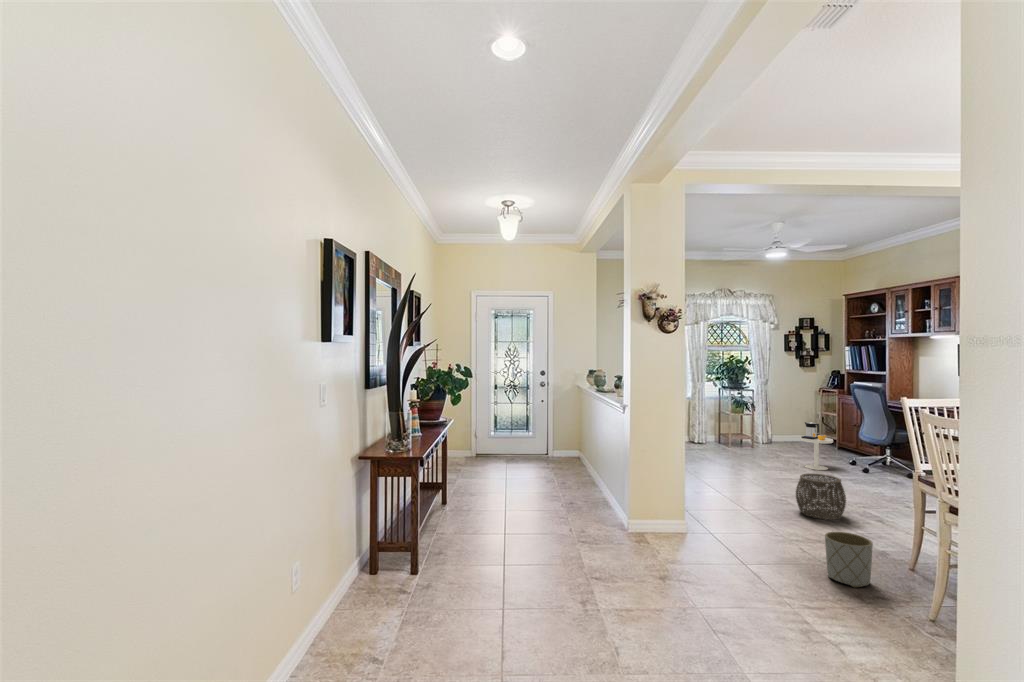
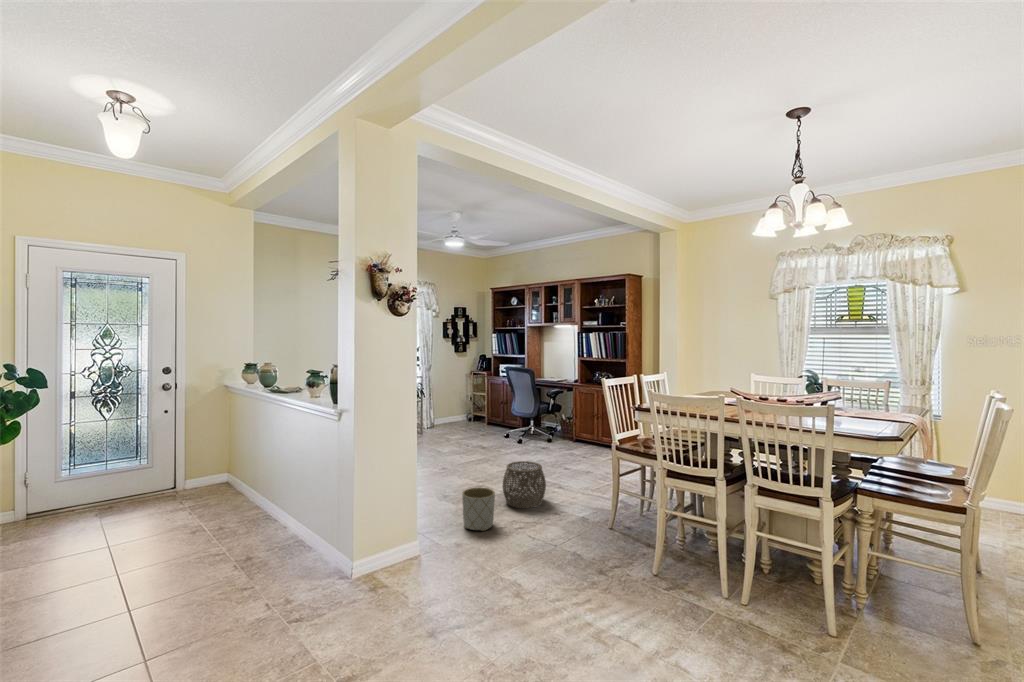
side table: present [800,422,833,470] -> none [471,405,498,449]
planter: present [825,532,873,587] -> present [462,487,495,531]

